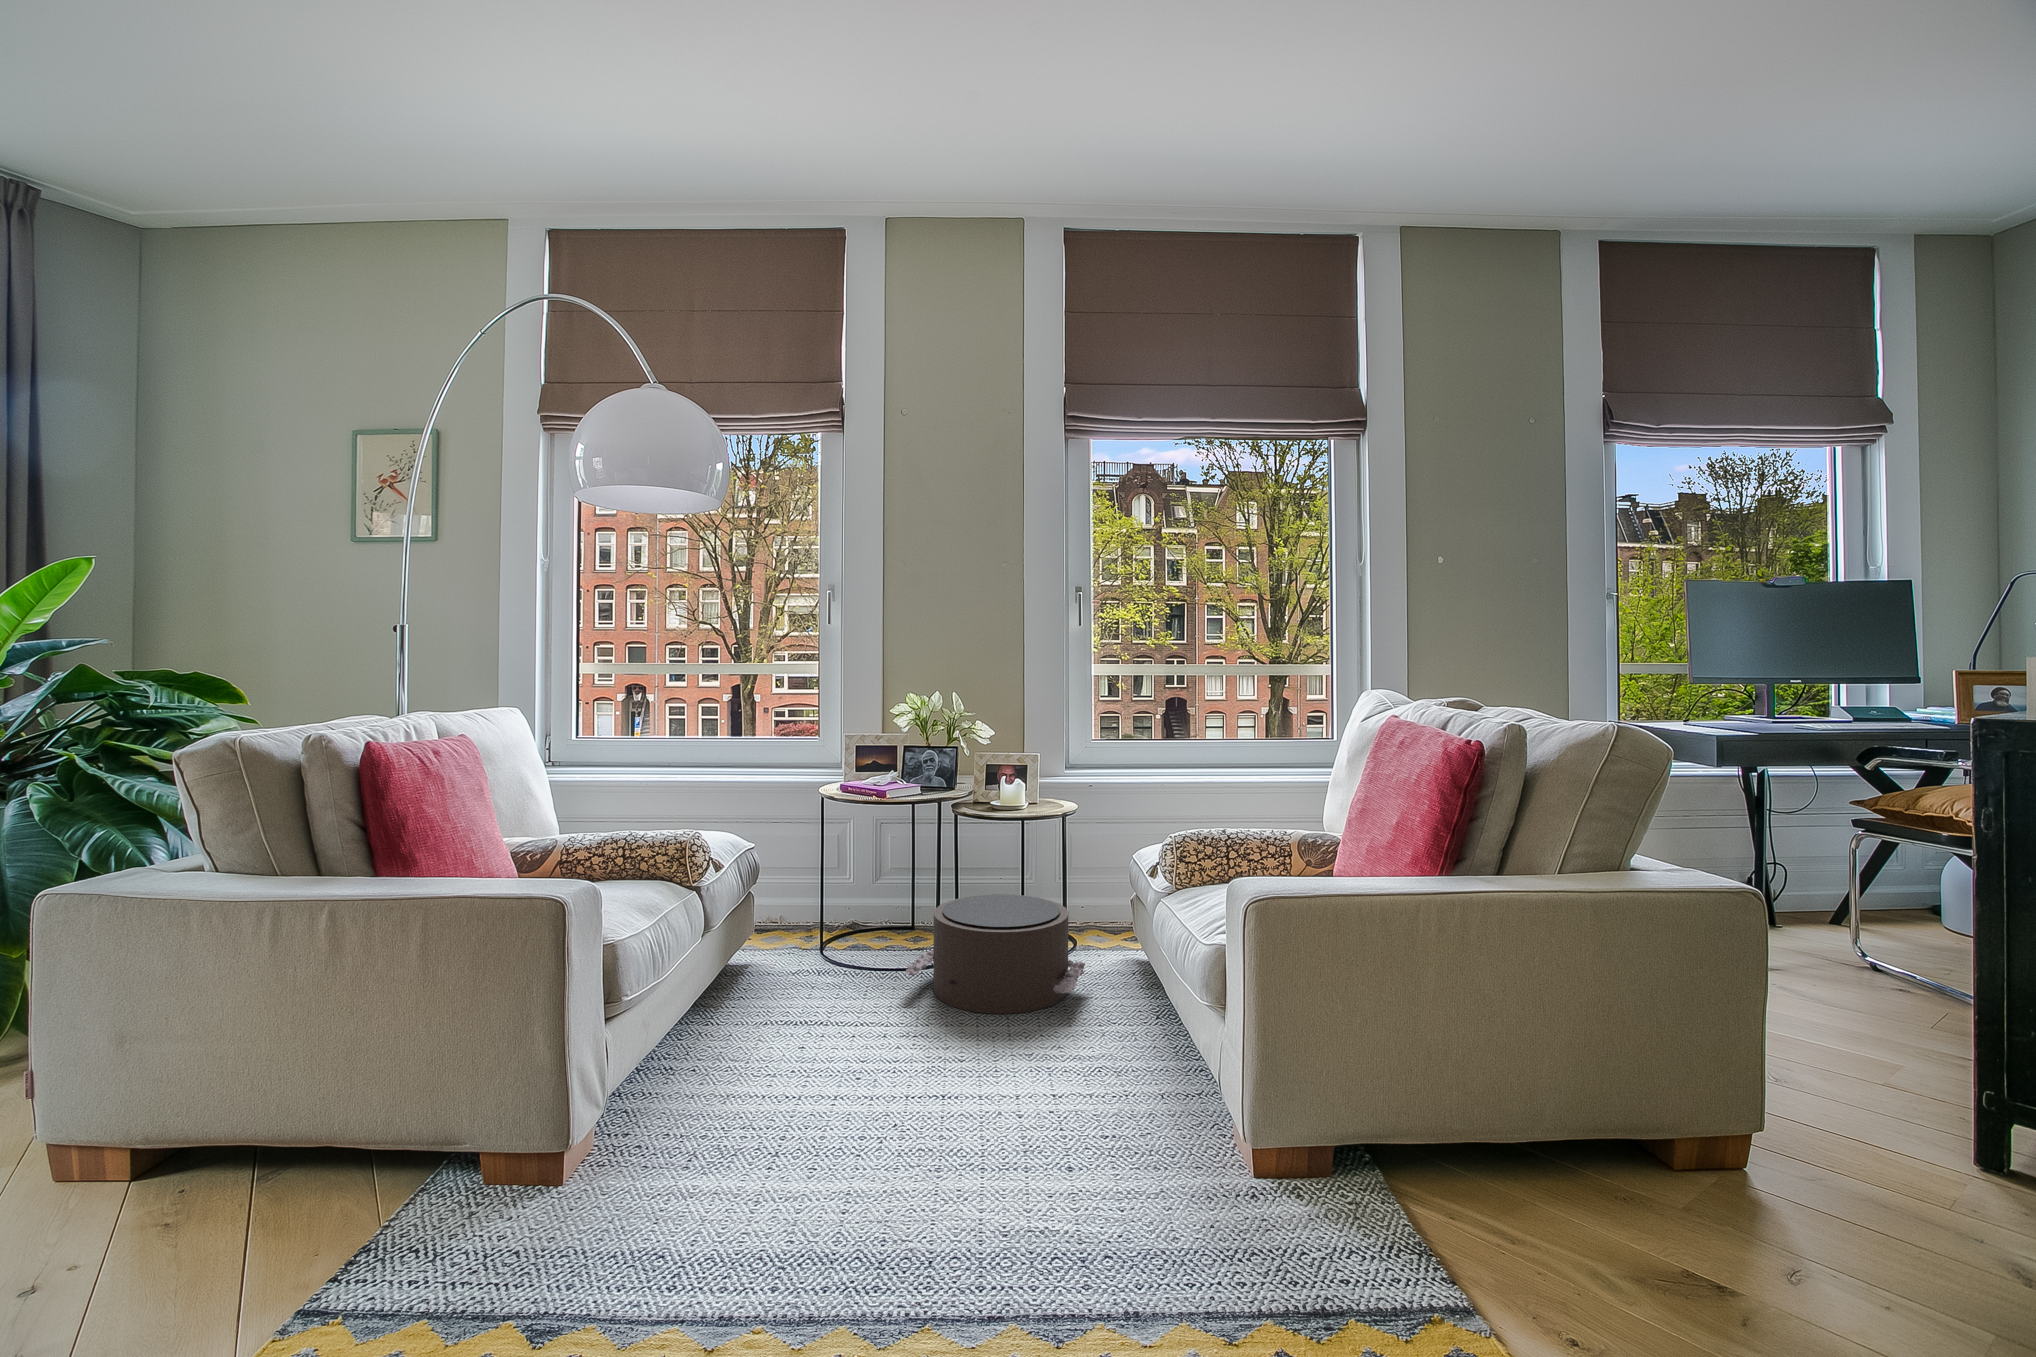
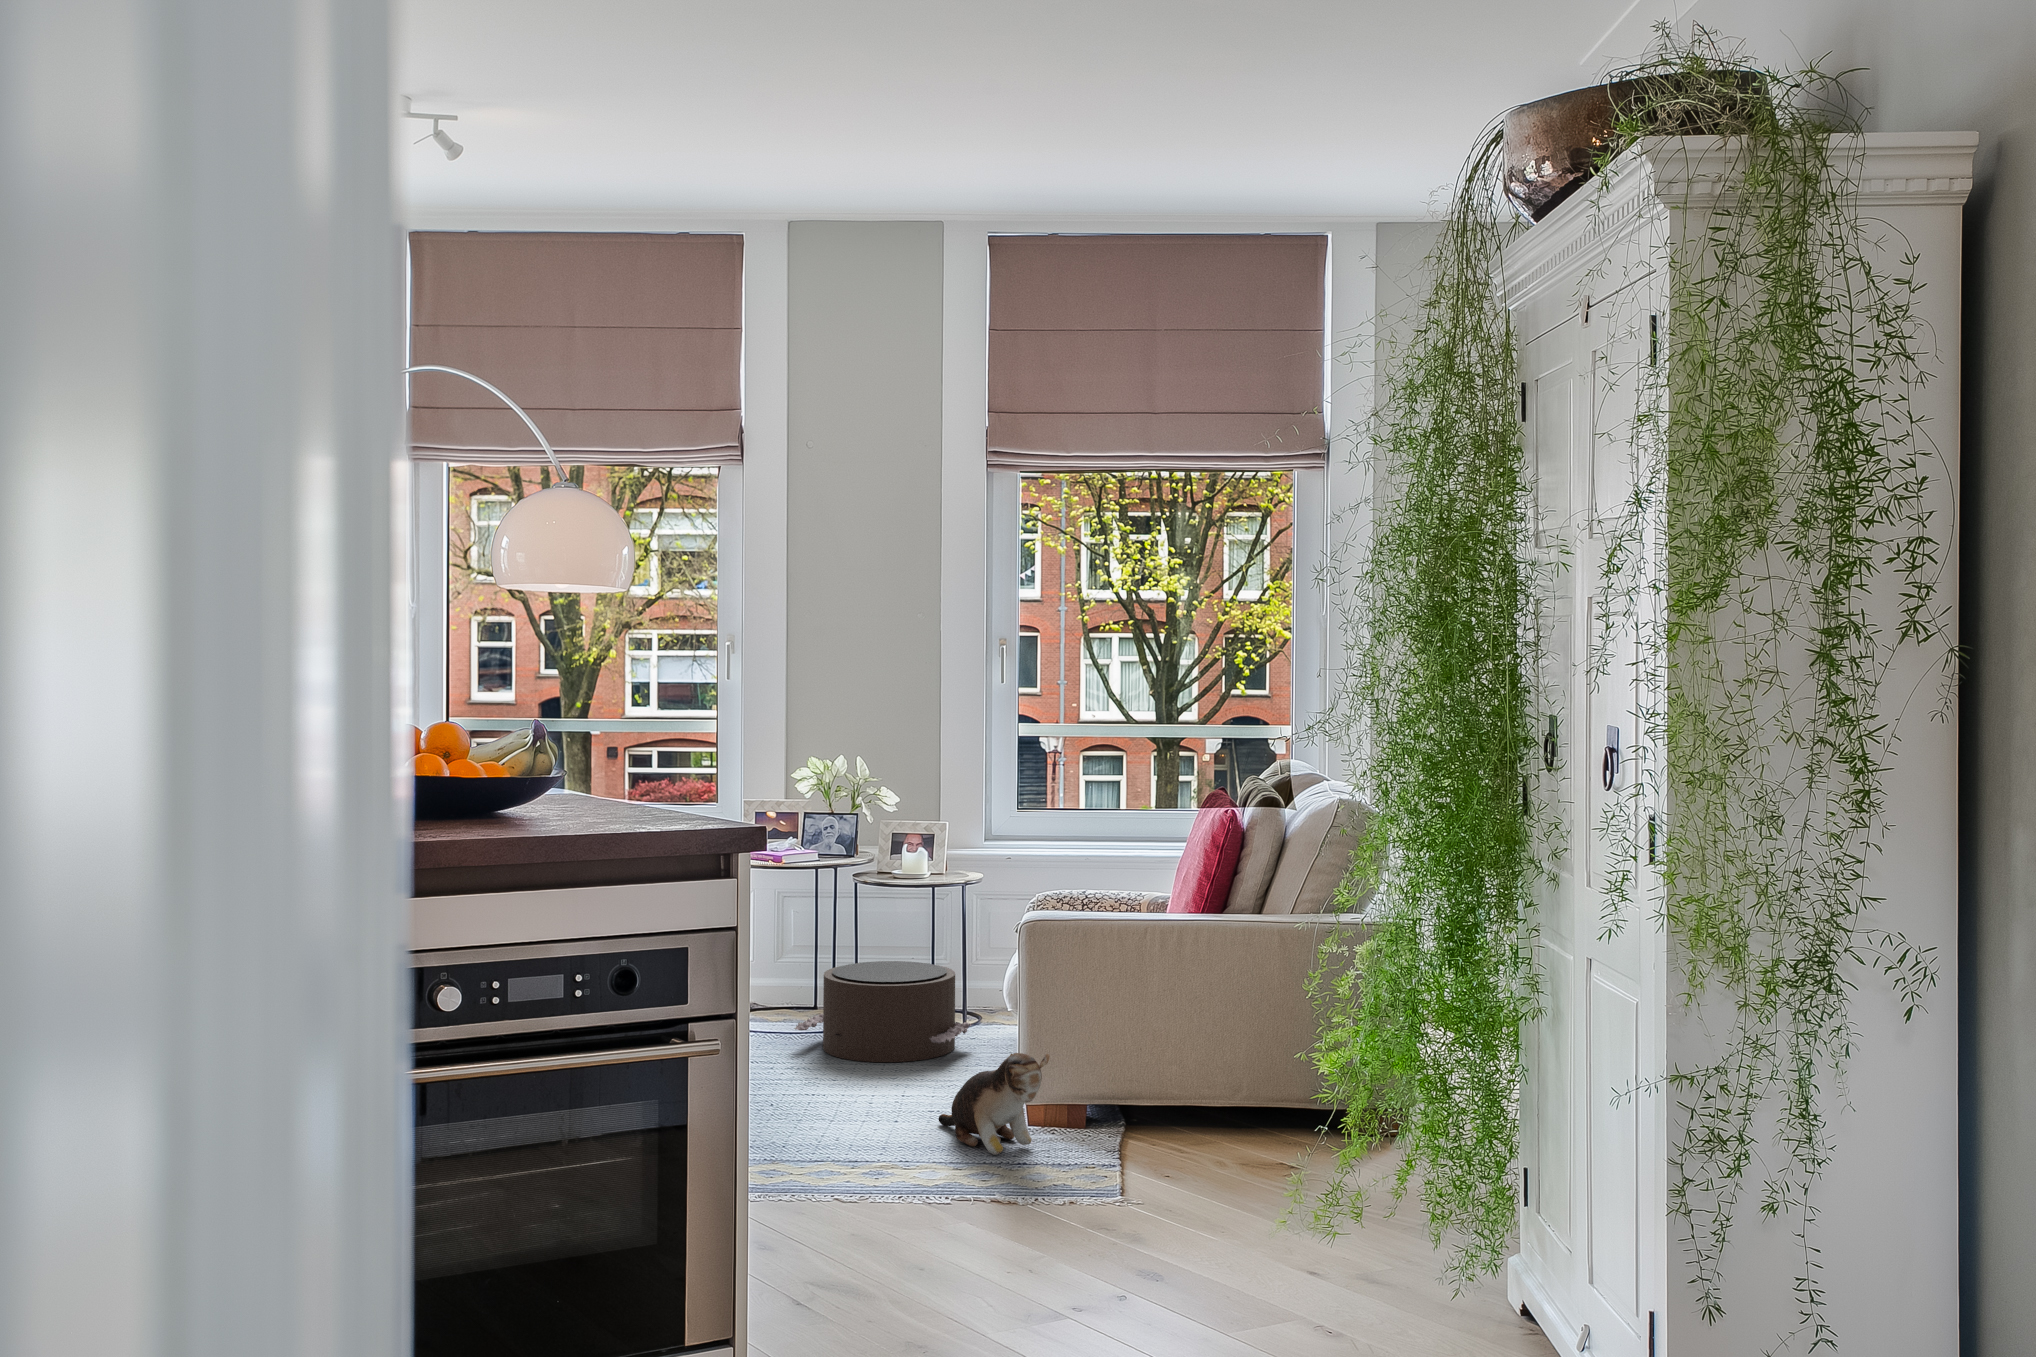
plush toy: none [1112,1084,1311,1230] -> present [939,1053,1050,1155]

